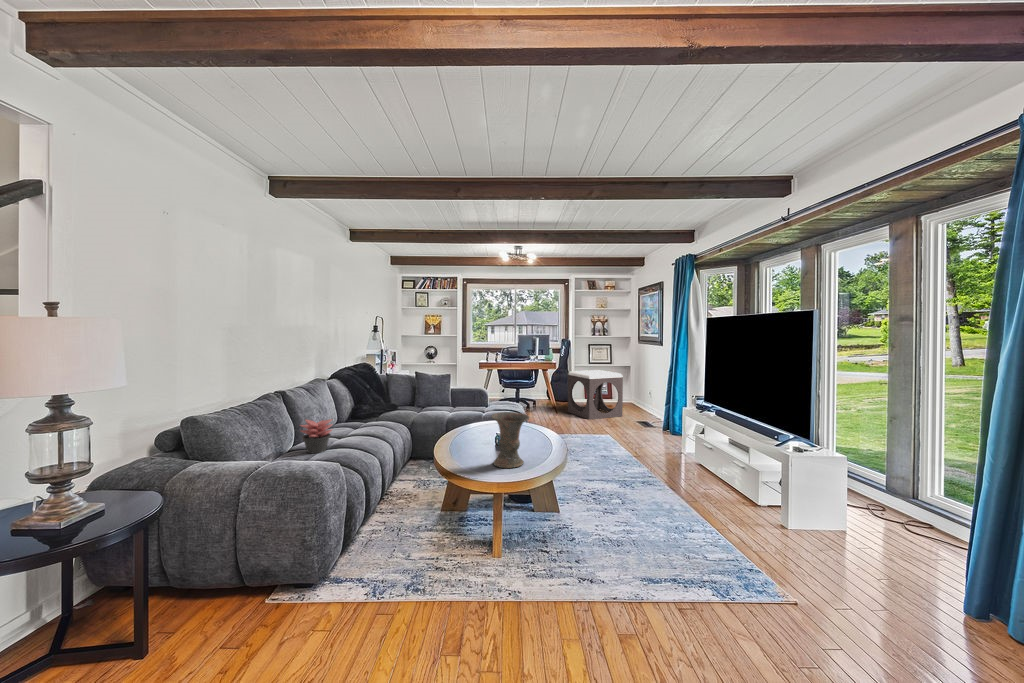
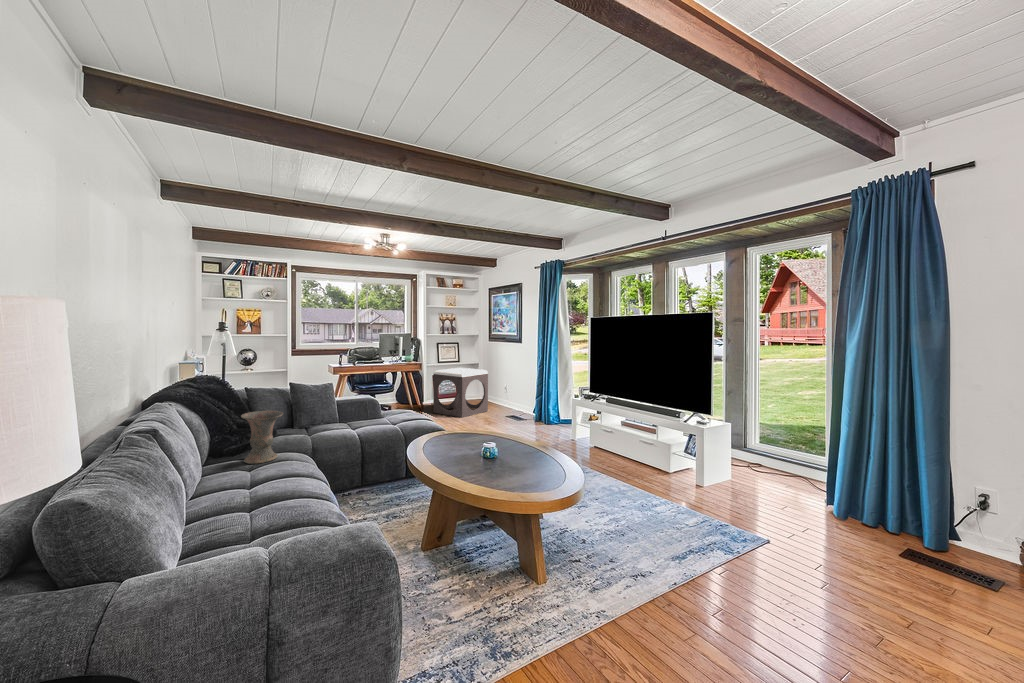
vase: present [491,412,529,468] -> present [241,411,283,464]
succulent plant: present [300,419,332,453] -> none [215,459,265,516]

